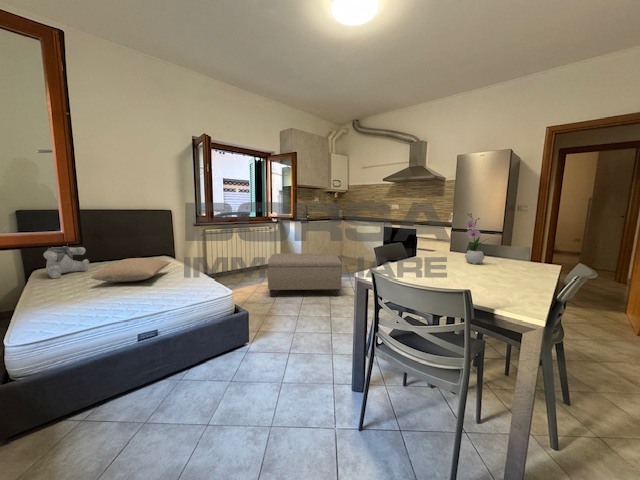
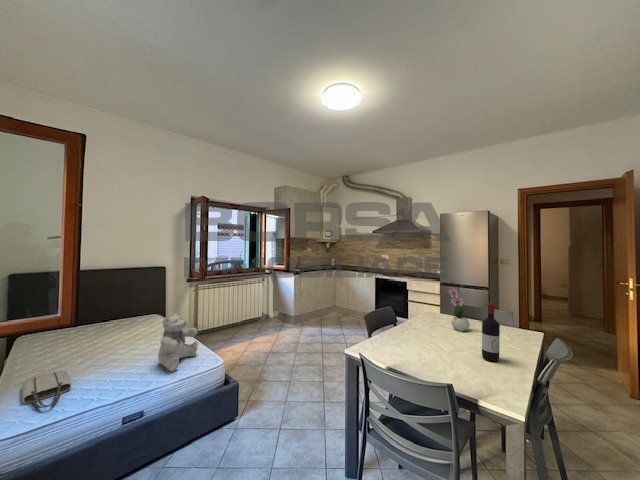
wine bottle: none [497,225,520,284] -> present [482,303,500,362]
teddy bear: present [43,244,89,278] -> present [158,313,198,372]
ottoman: present [268,253,342,297] -> none [260,307,334,356]
pillow: present [91,258,171,282] -> none [80,325,162,352]
tote bag: none [40,293,86,320] -> present [22,370,72,408]

